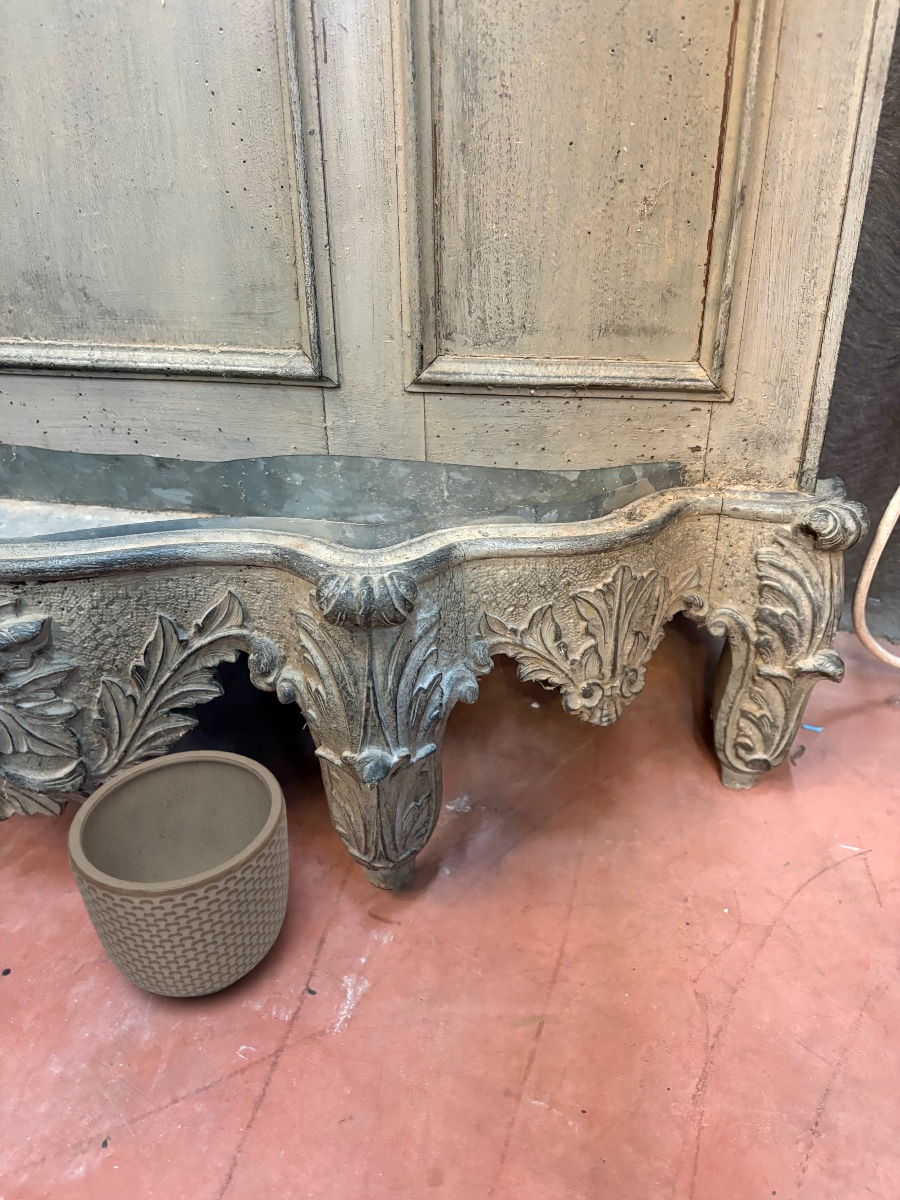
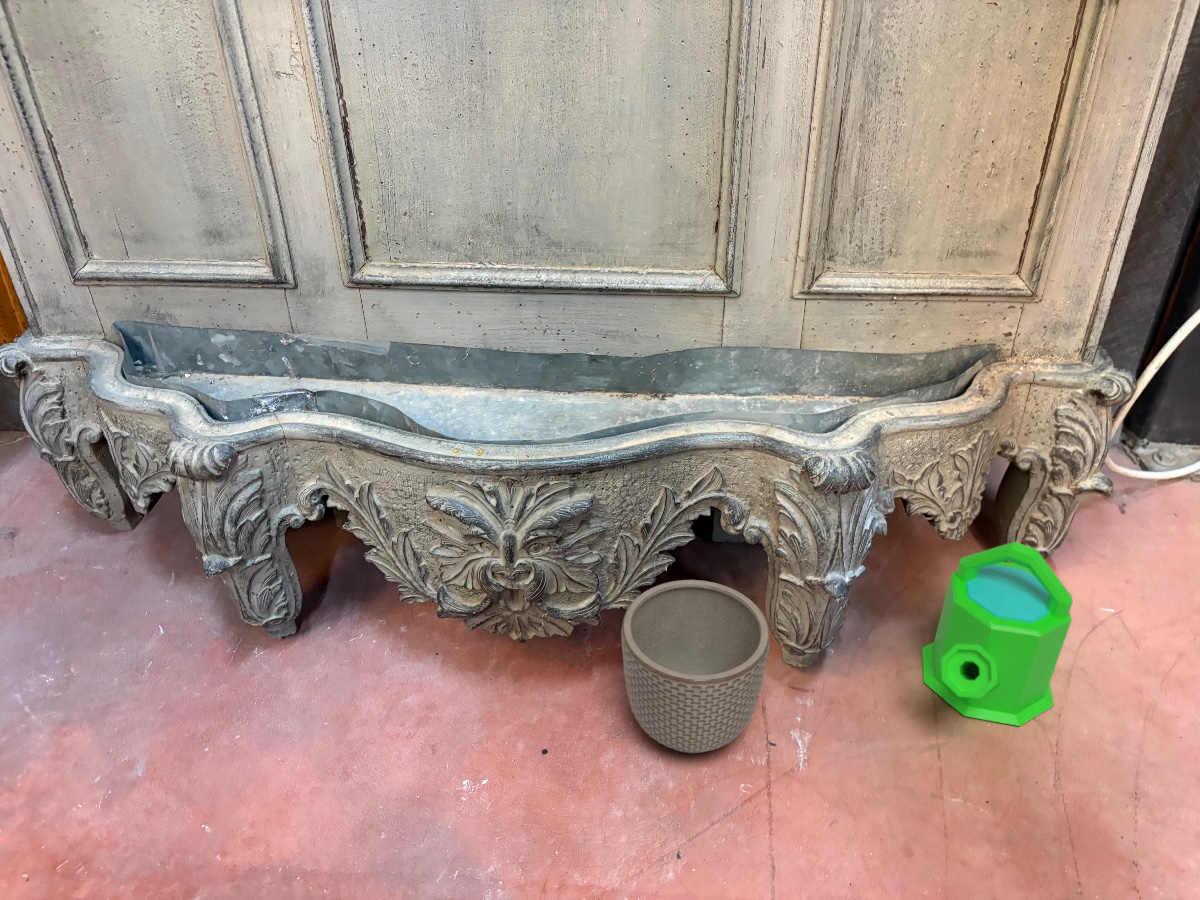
watering can: none [522,725,743,1000] -> present [922,542,1073,726]

